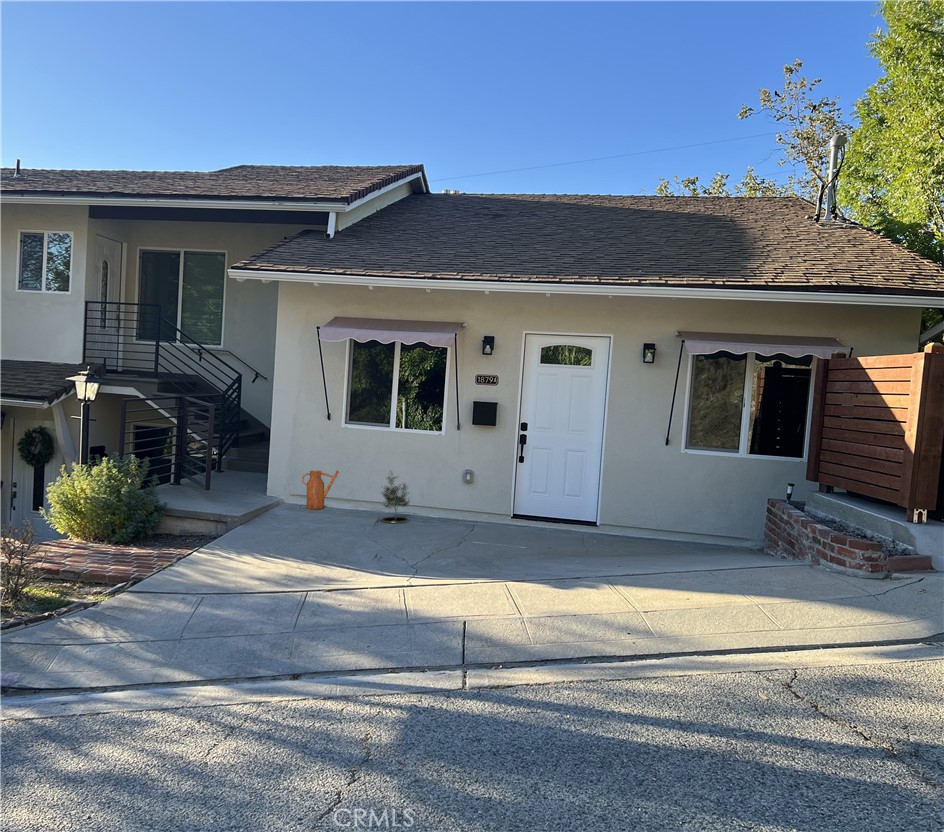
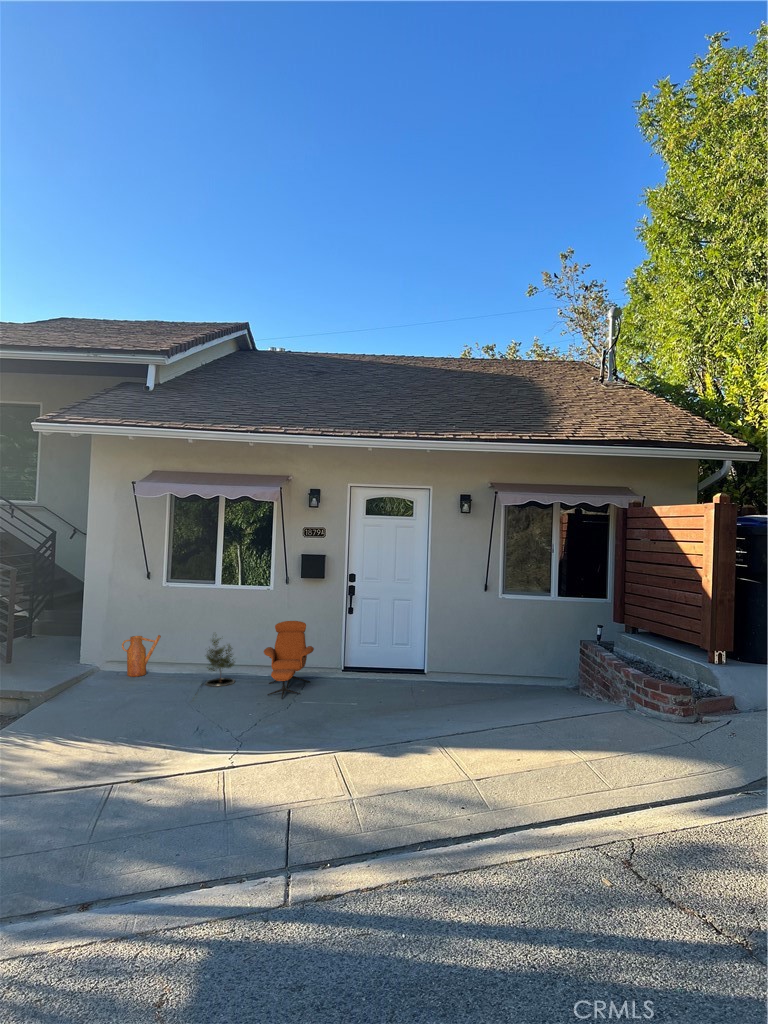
lounge chair: none [439,463,489,537] -> present [264,621,314,699]

